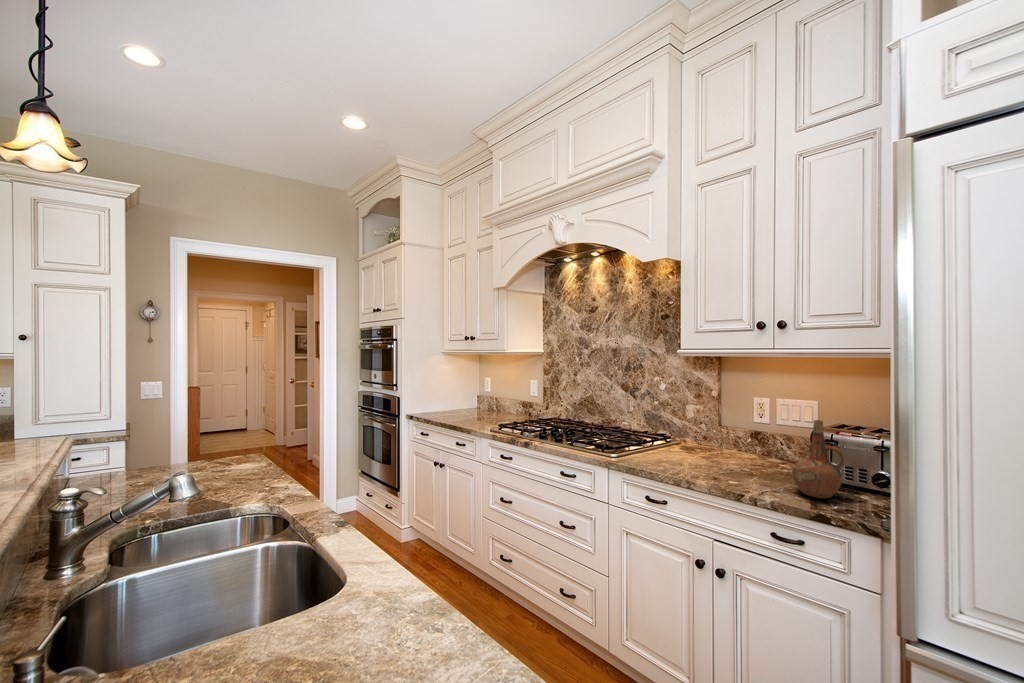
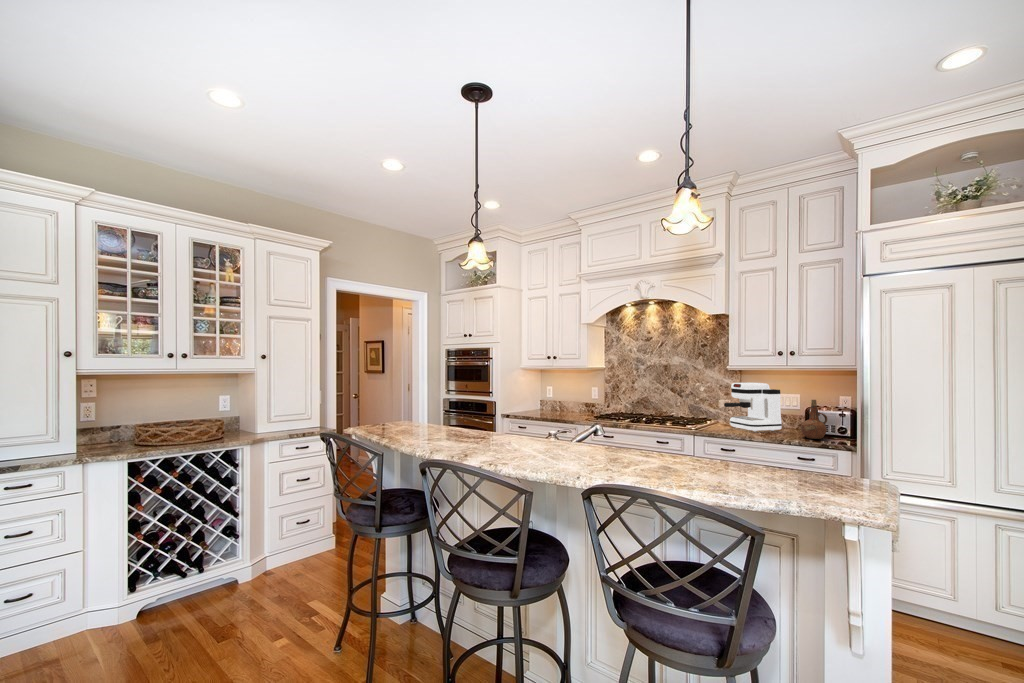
coffee maker: none [668,380,768,471] -> present [724,383,782,432]

